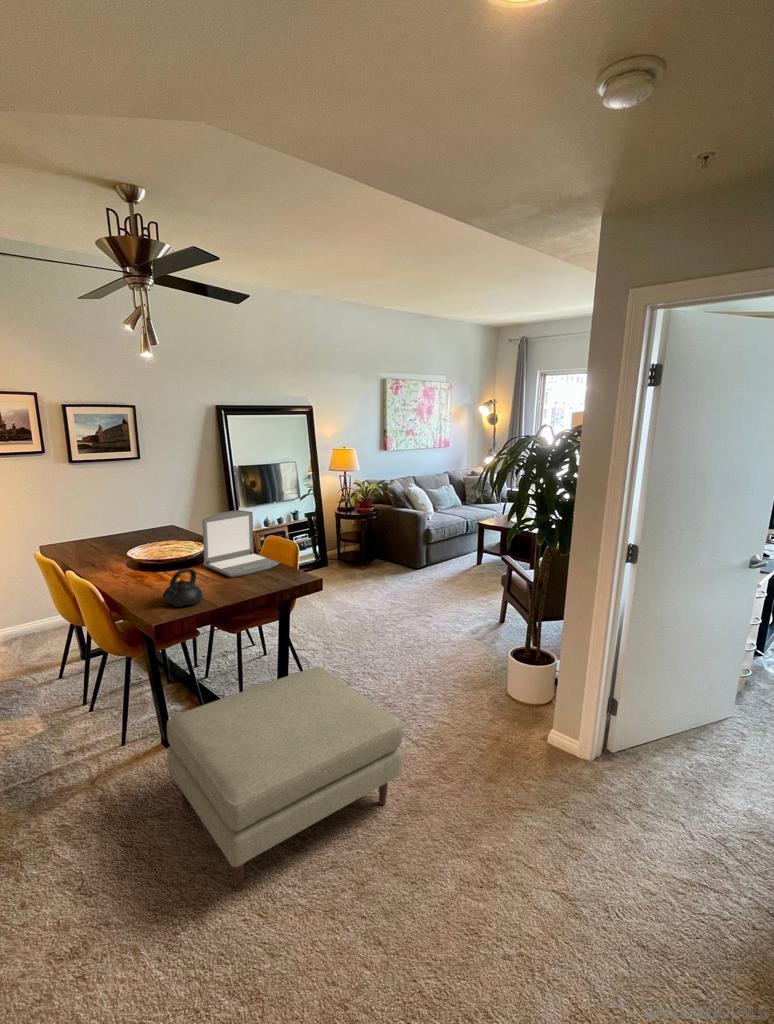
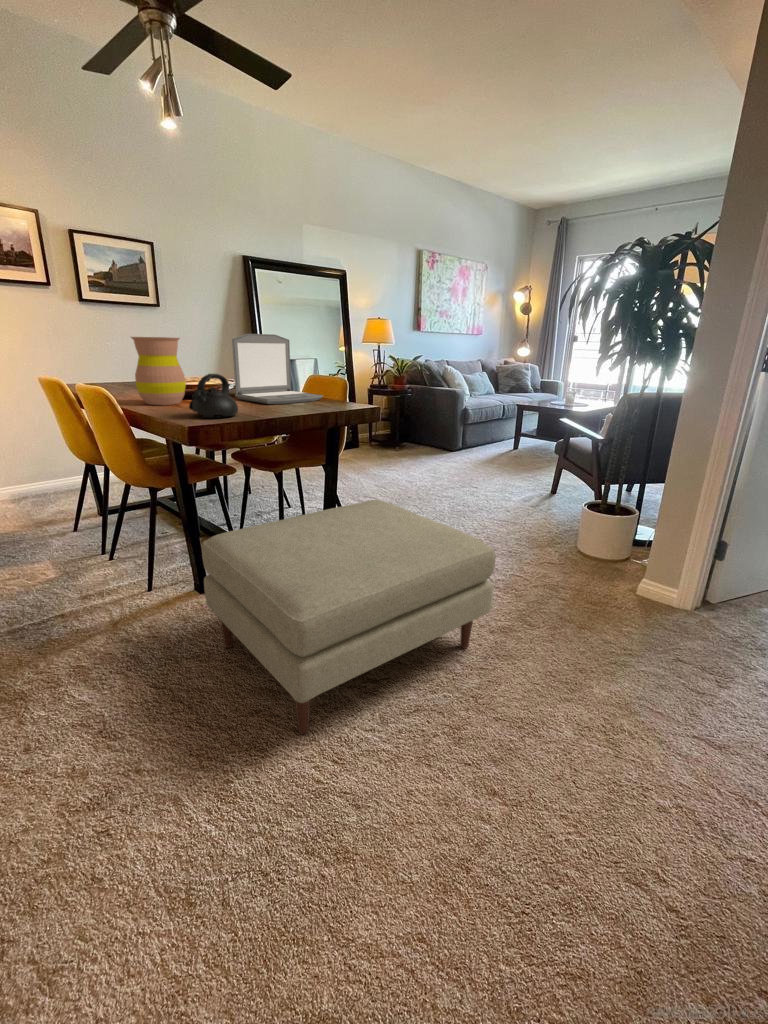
vase: none [117,522,161,581] -> present [131,337,186,405]

